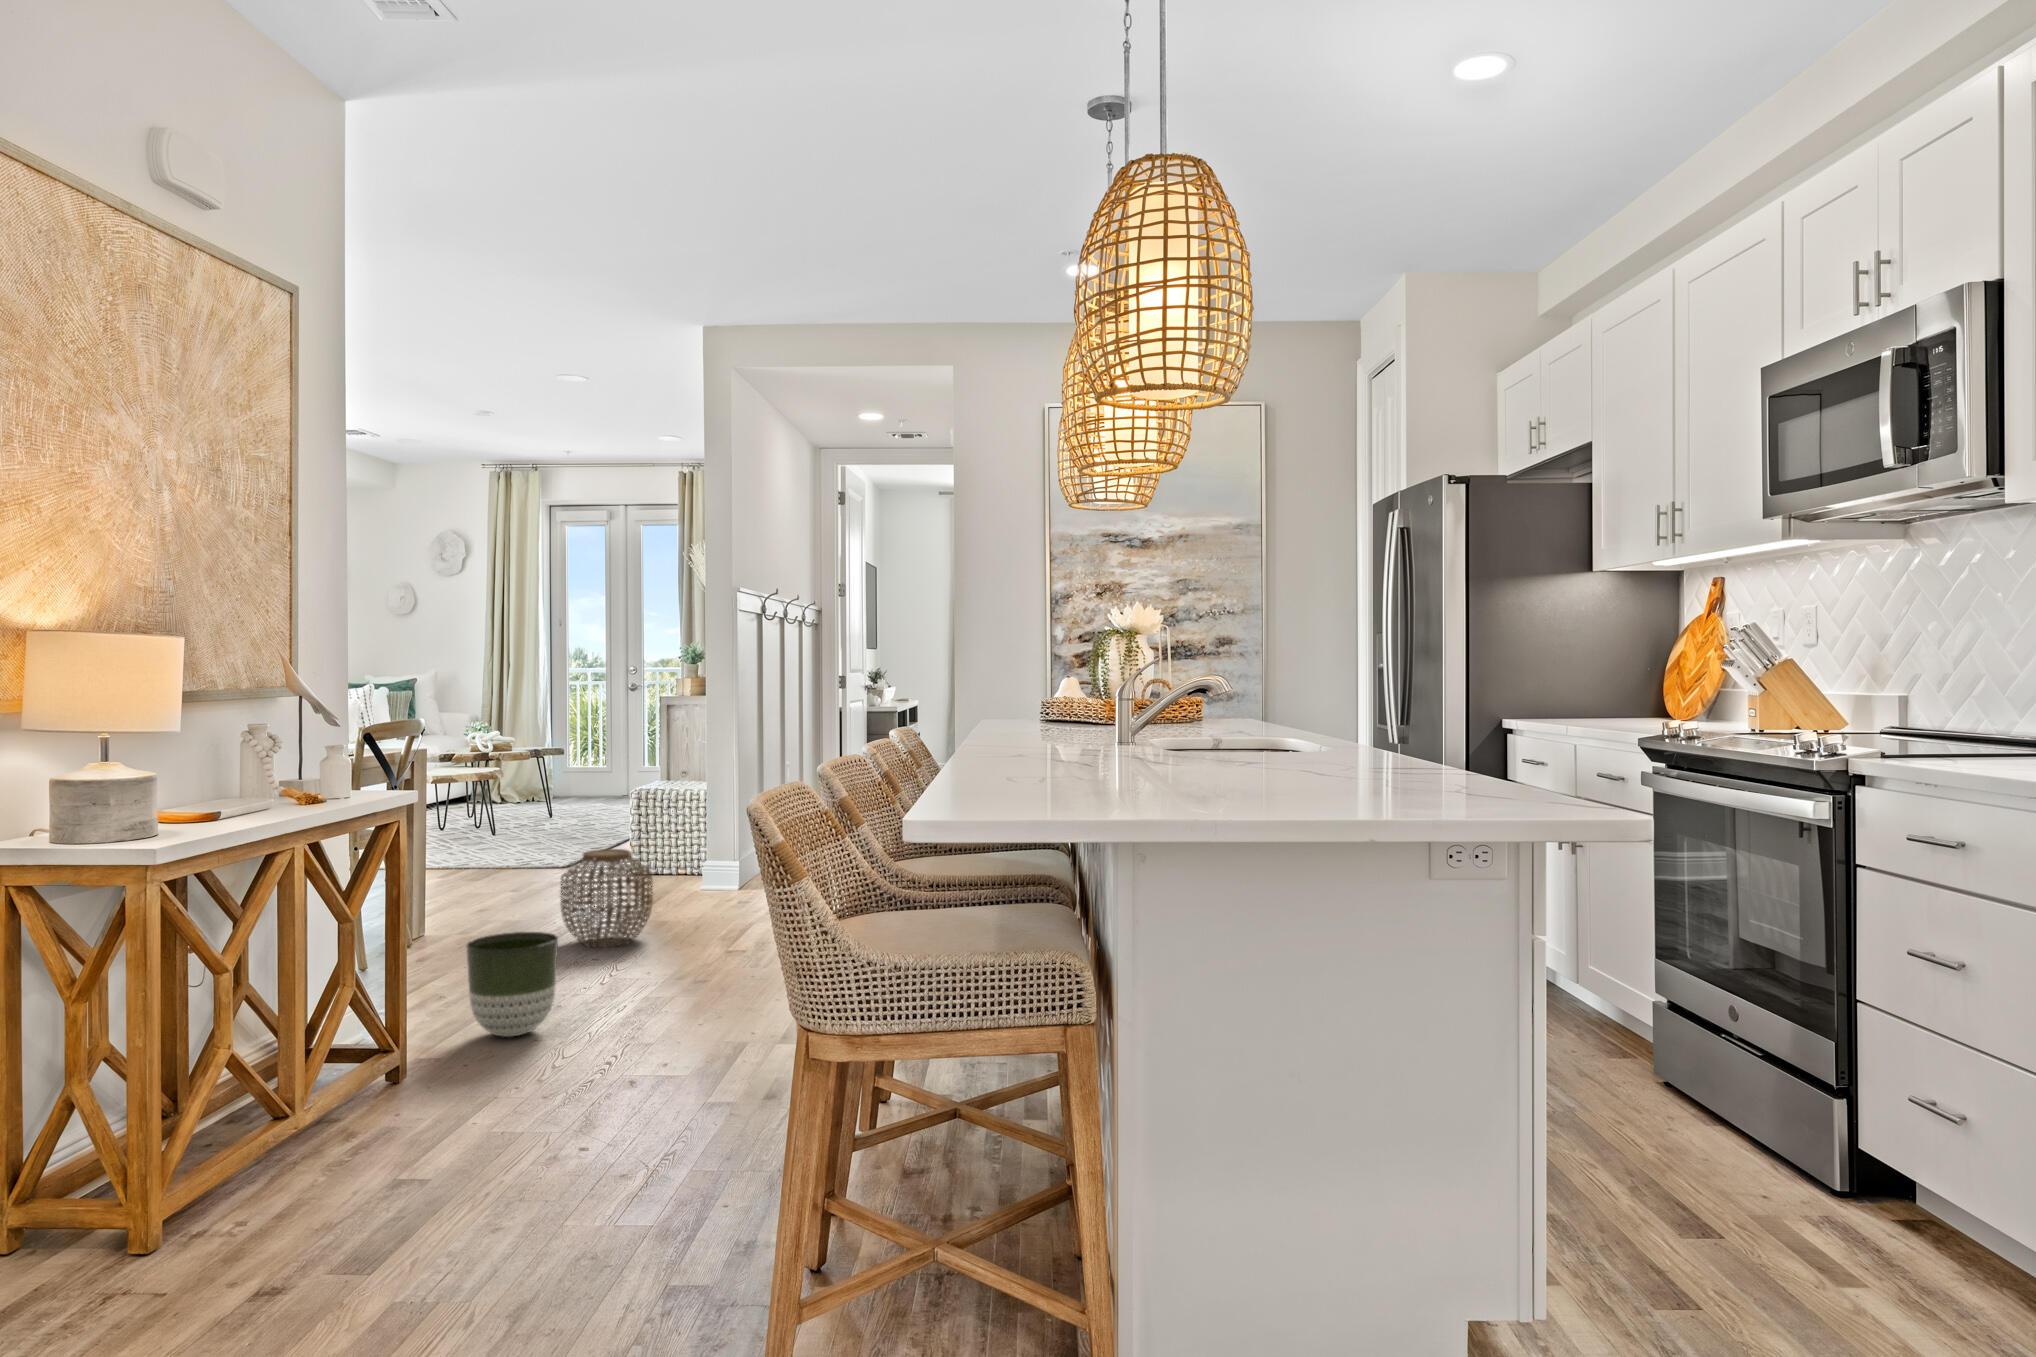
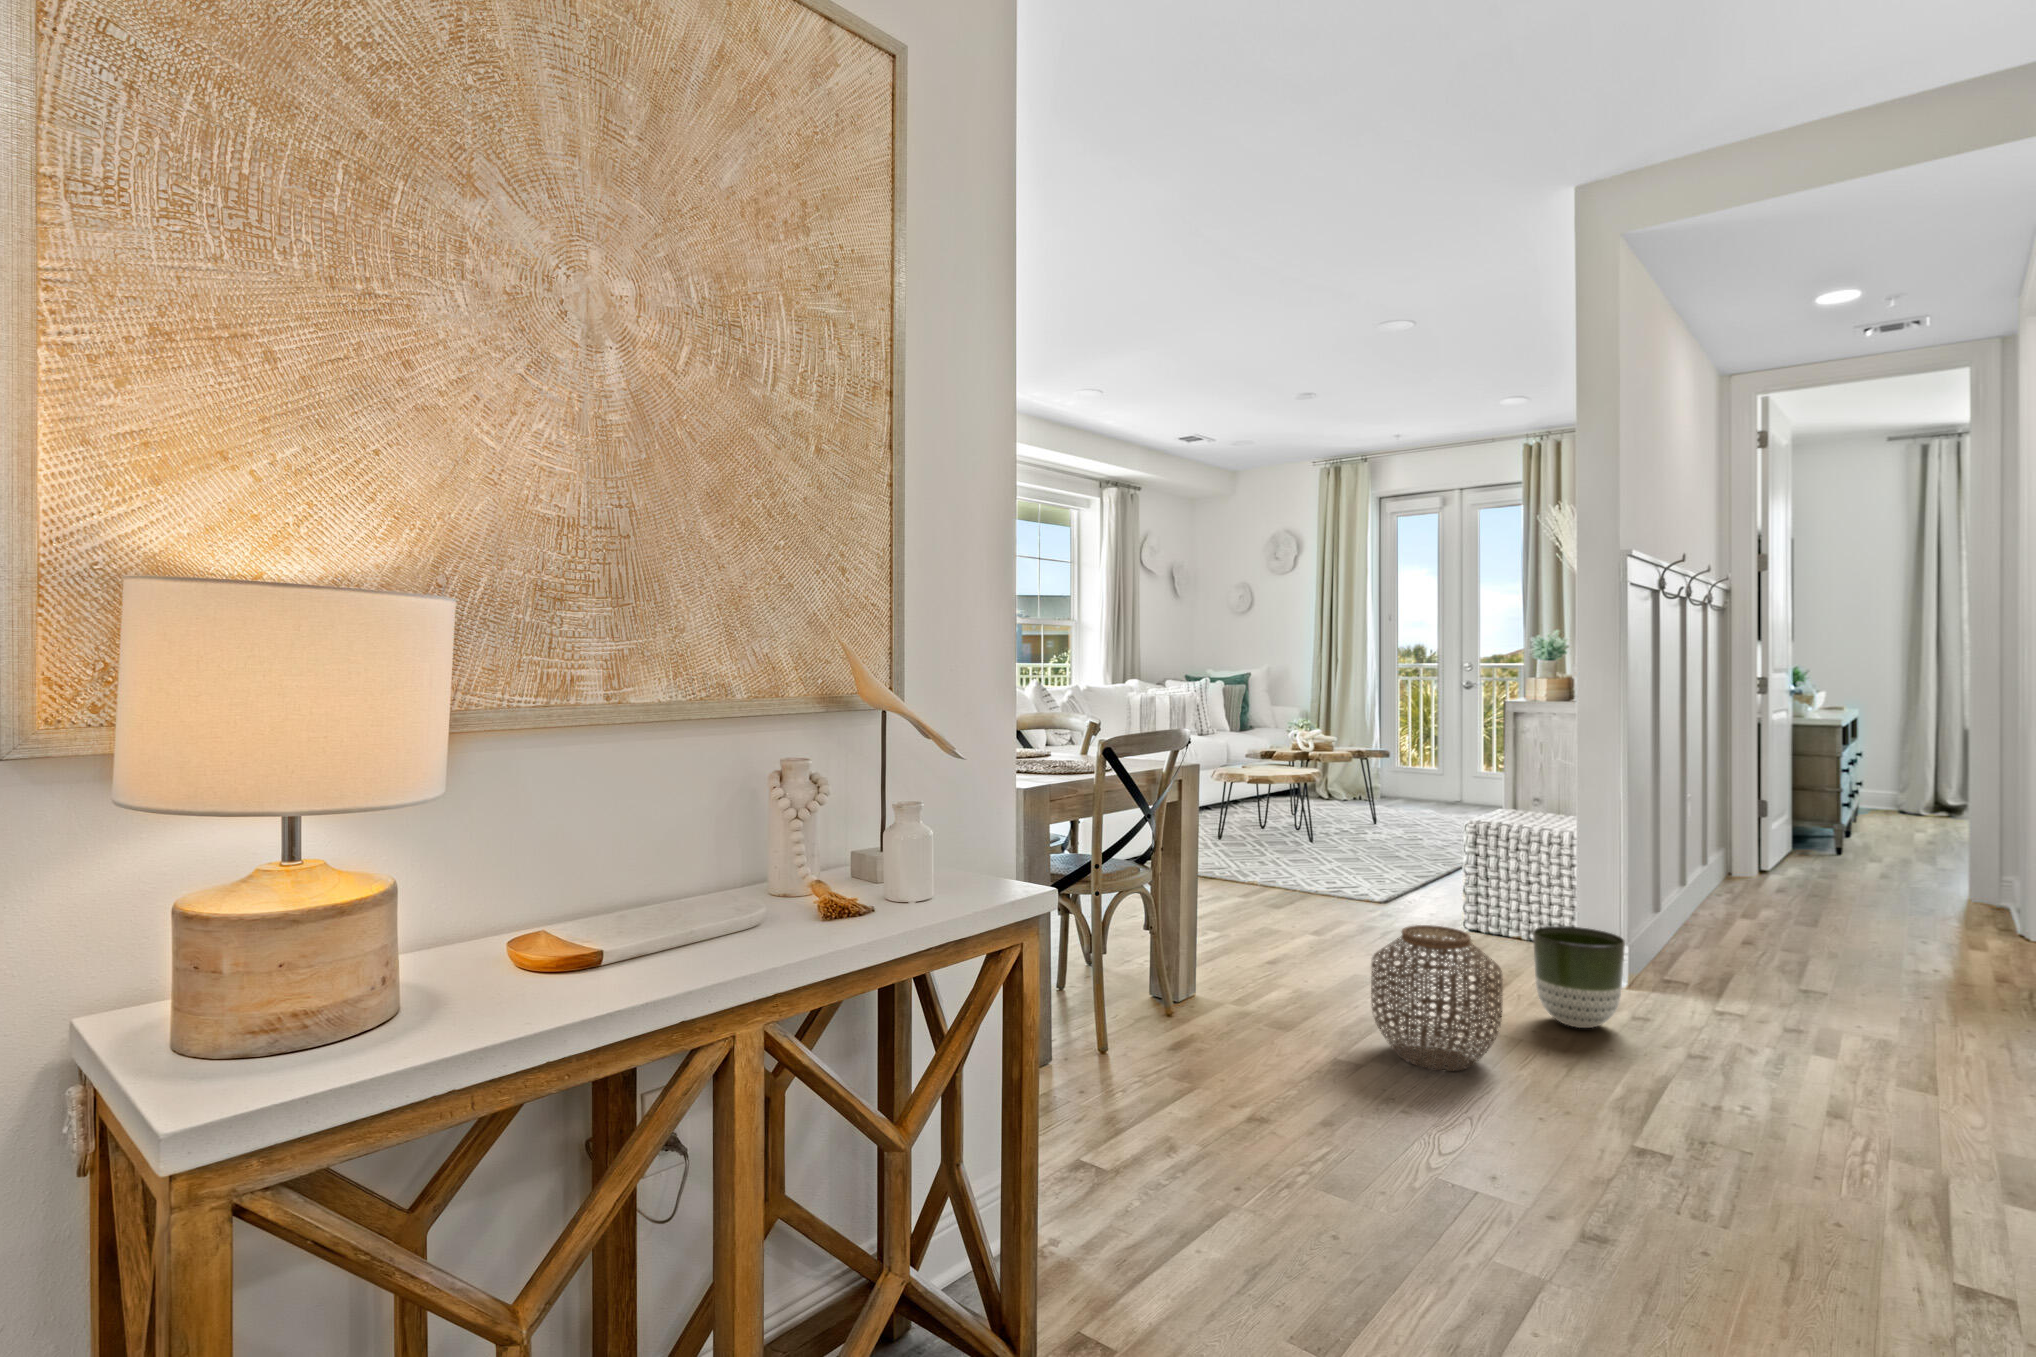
planter: present [467,932,558,1037] -> present [1533,926,1625,1028]

